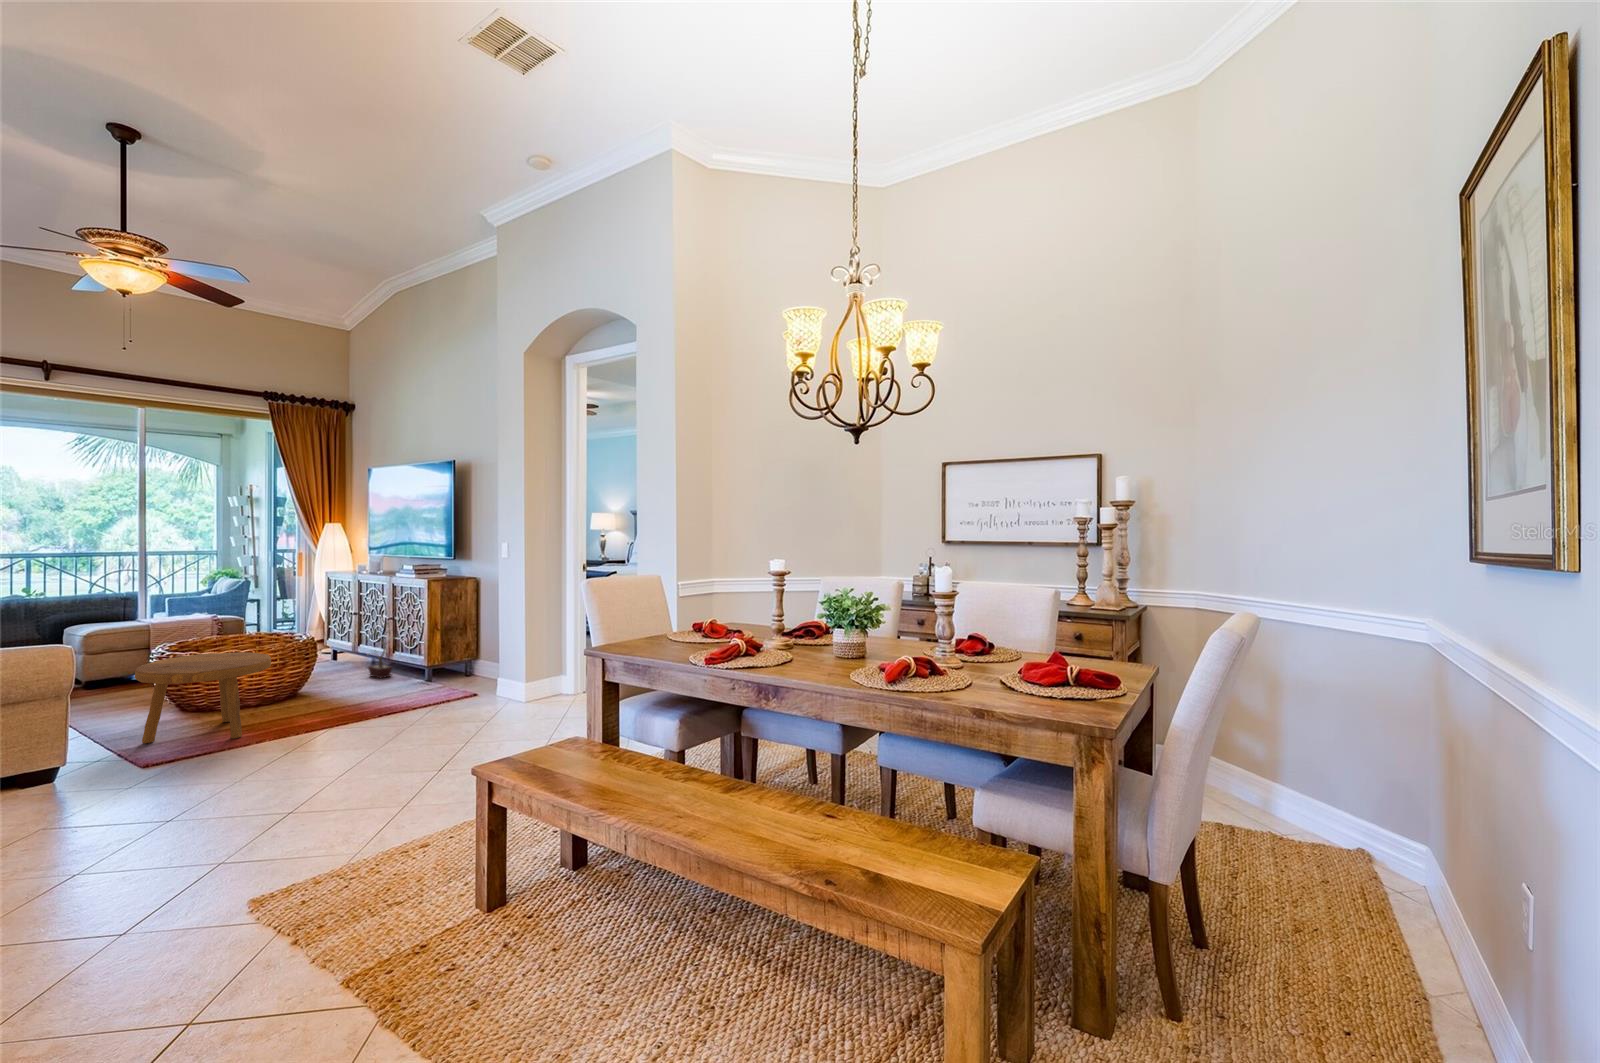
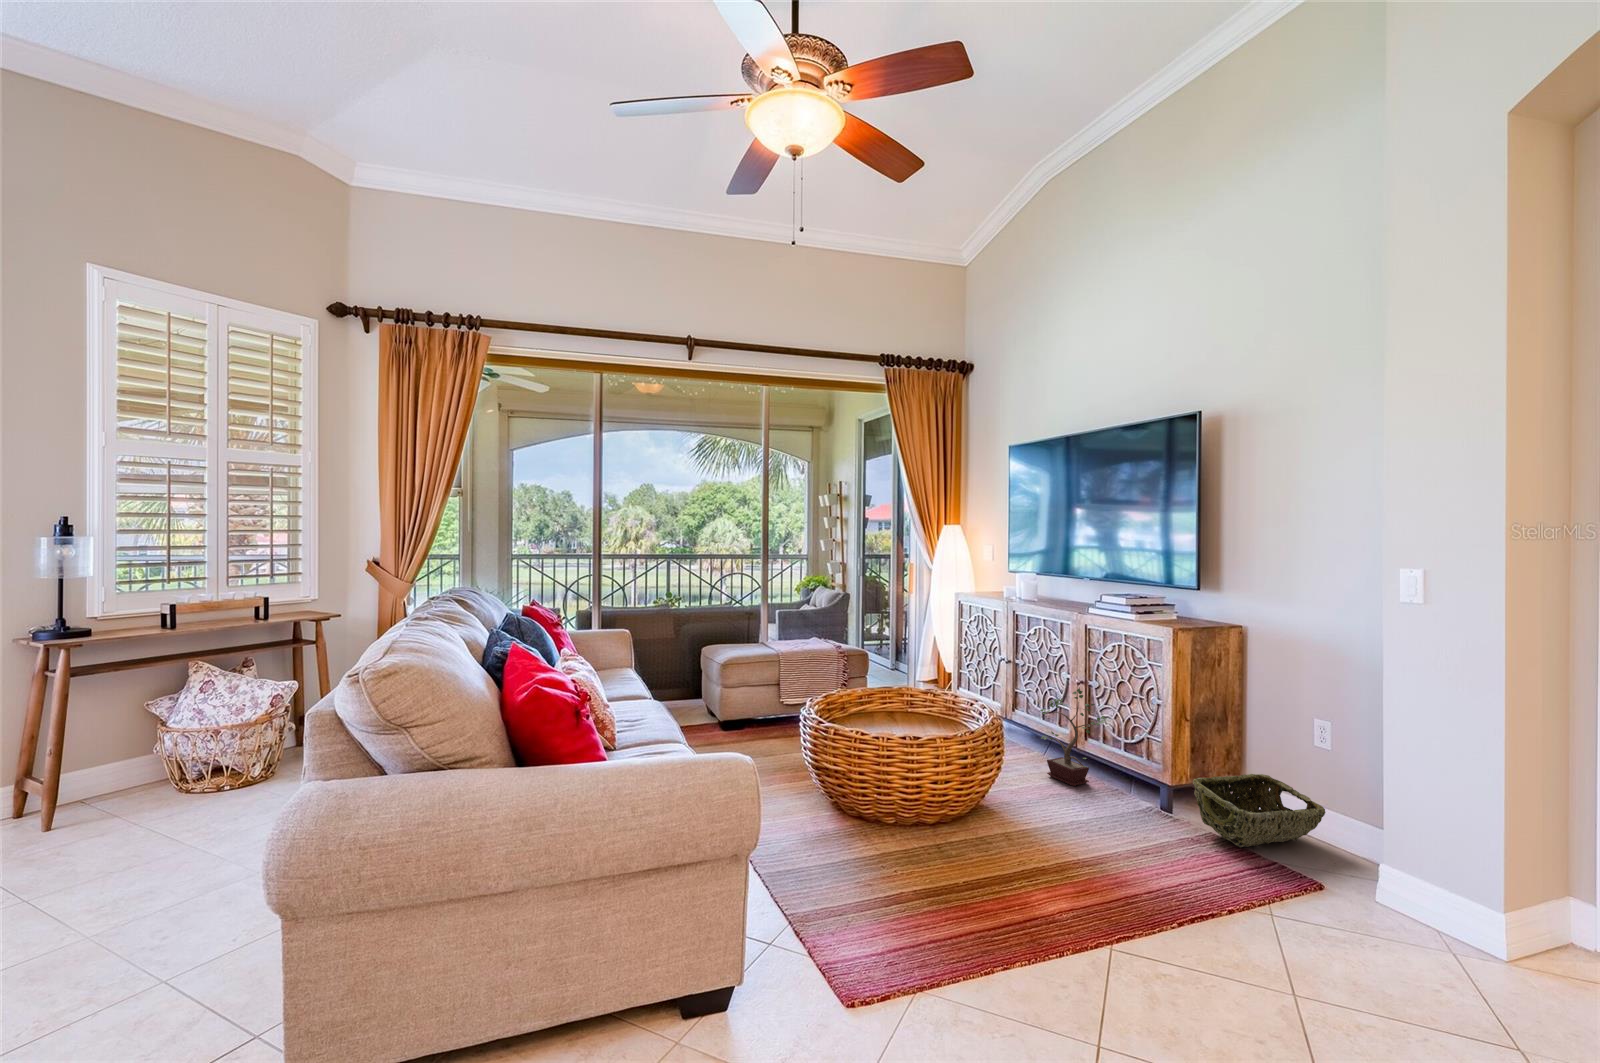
footstool: present [134,652,271,743] -> none [821,743,1007,939]
woven basket: none [428,655,495,688] -> present [1193,774,1326,847]

